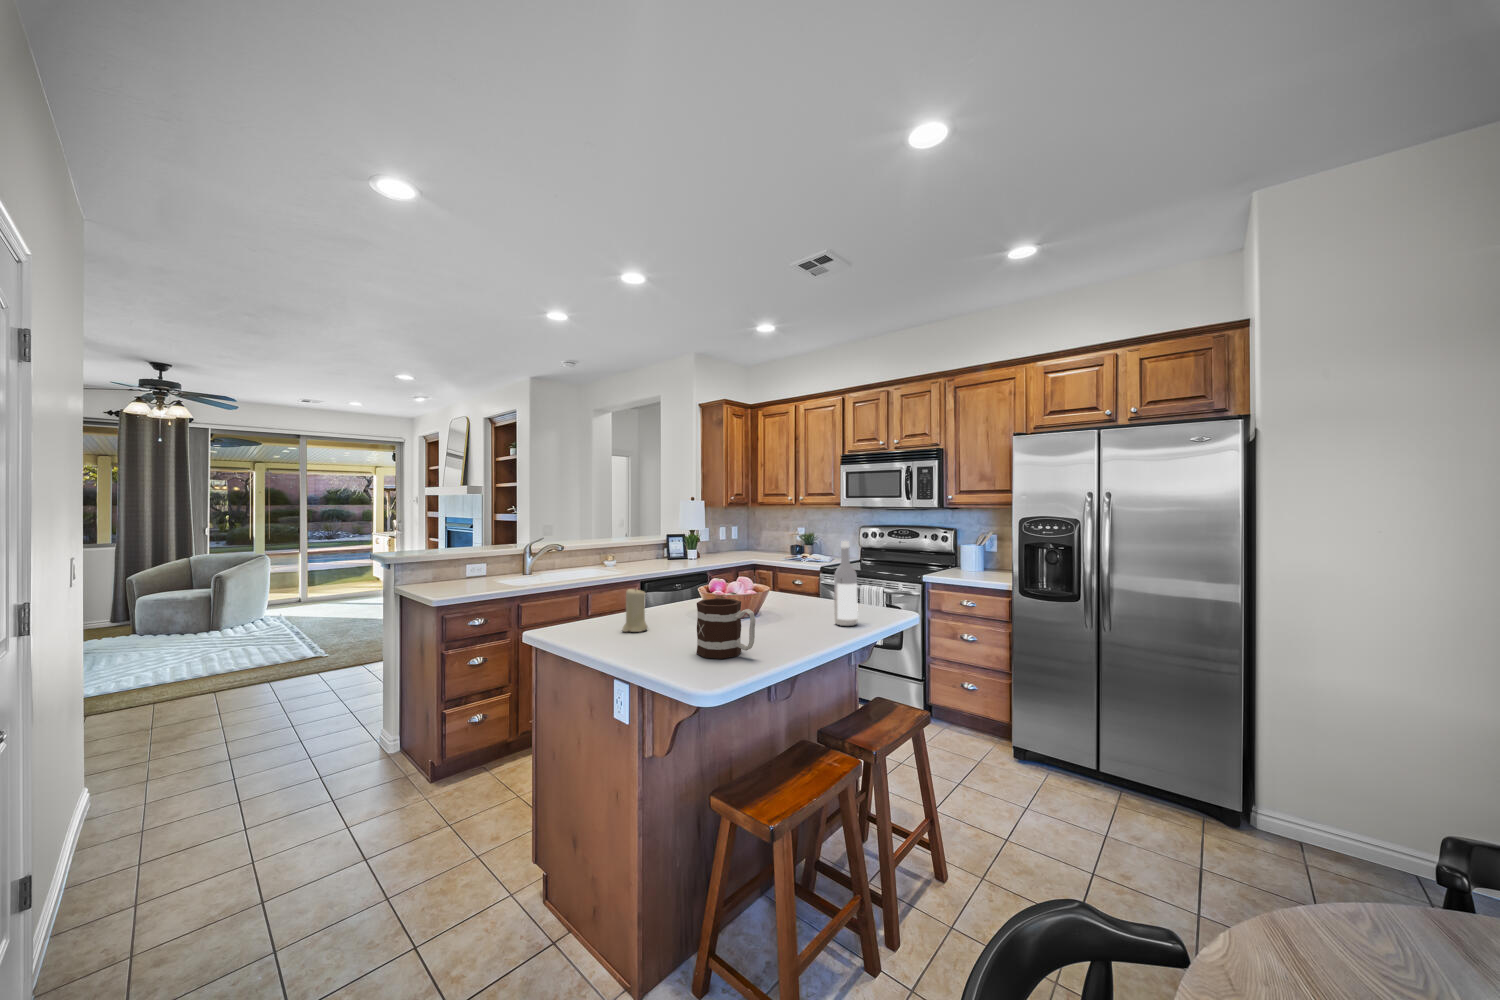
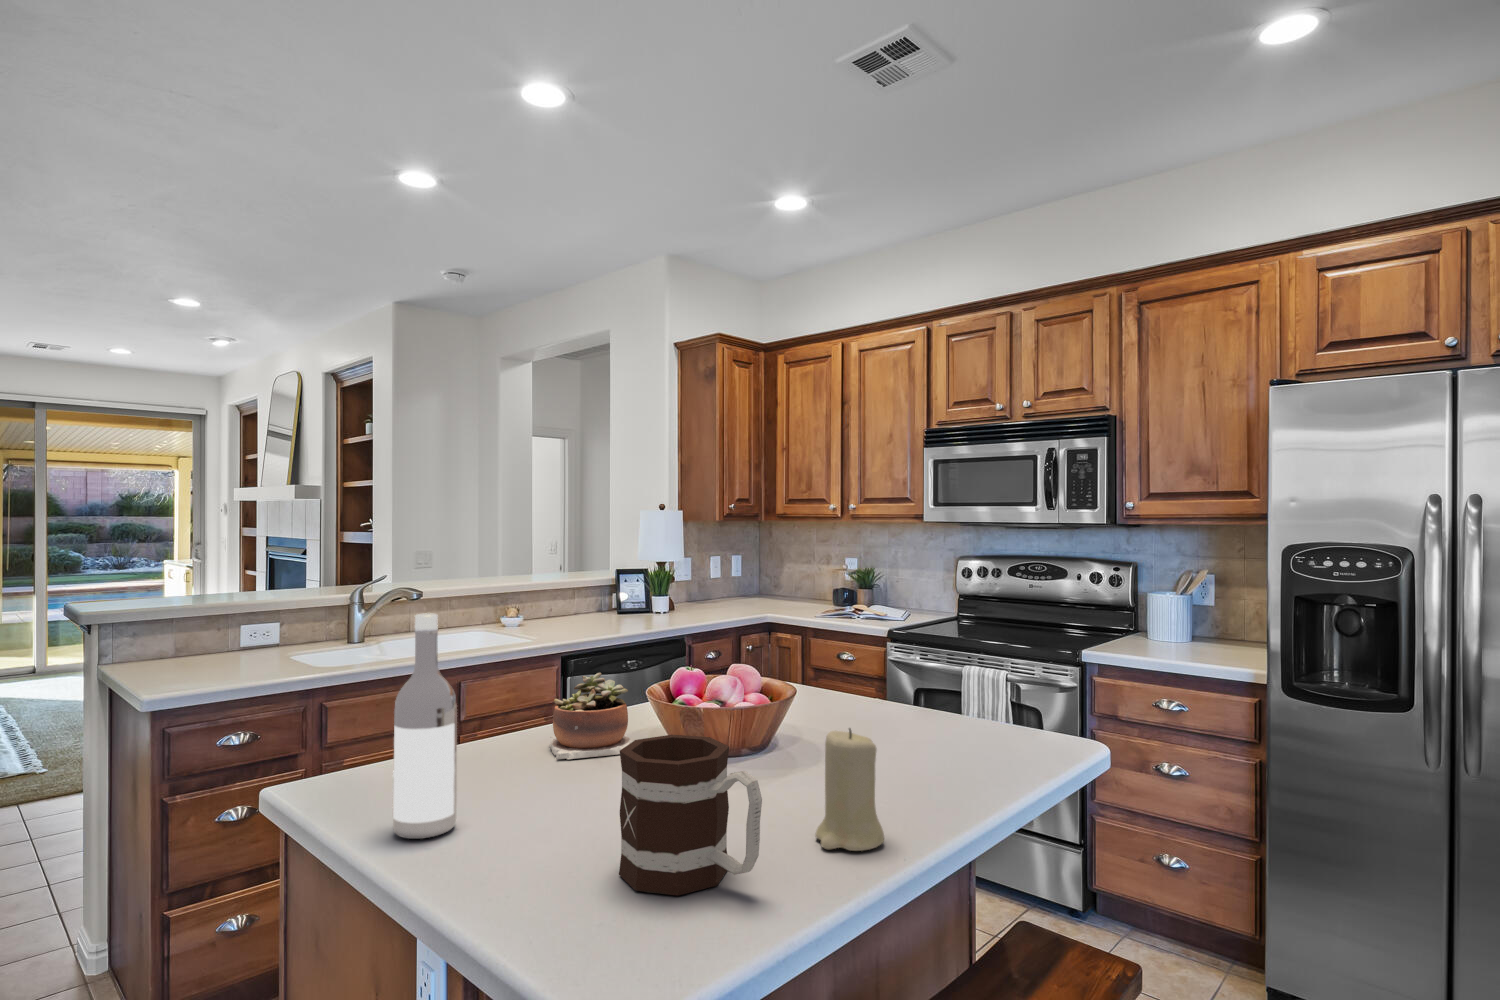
wine bottle: present [834,541,858,626] -> present [393,613,457,839]
succulent plant: none [651,581,694,620] -> present [549,673,632,759]
candle: present [622,589,648,632] -> present [816,728,884,851]

